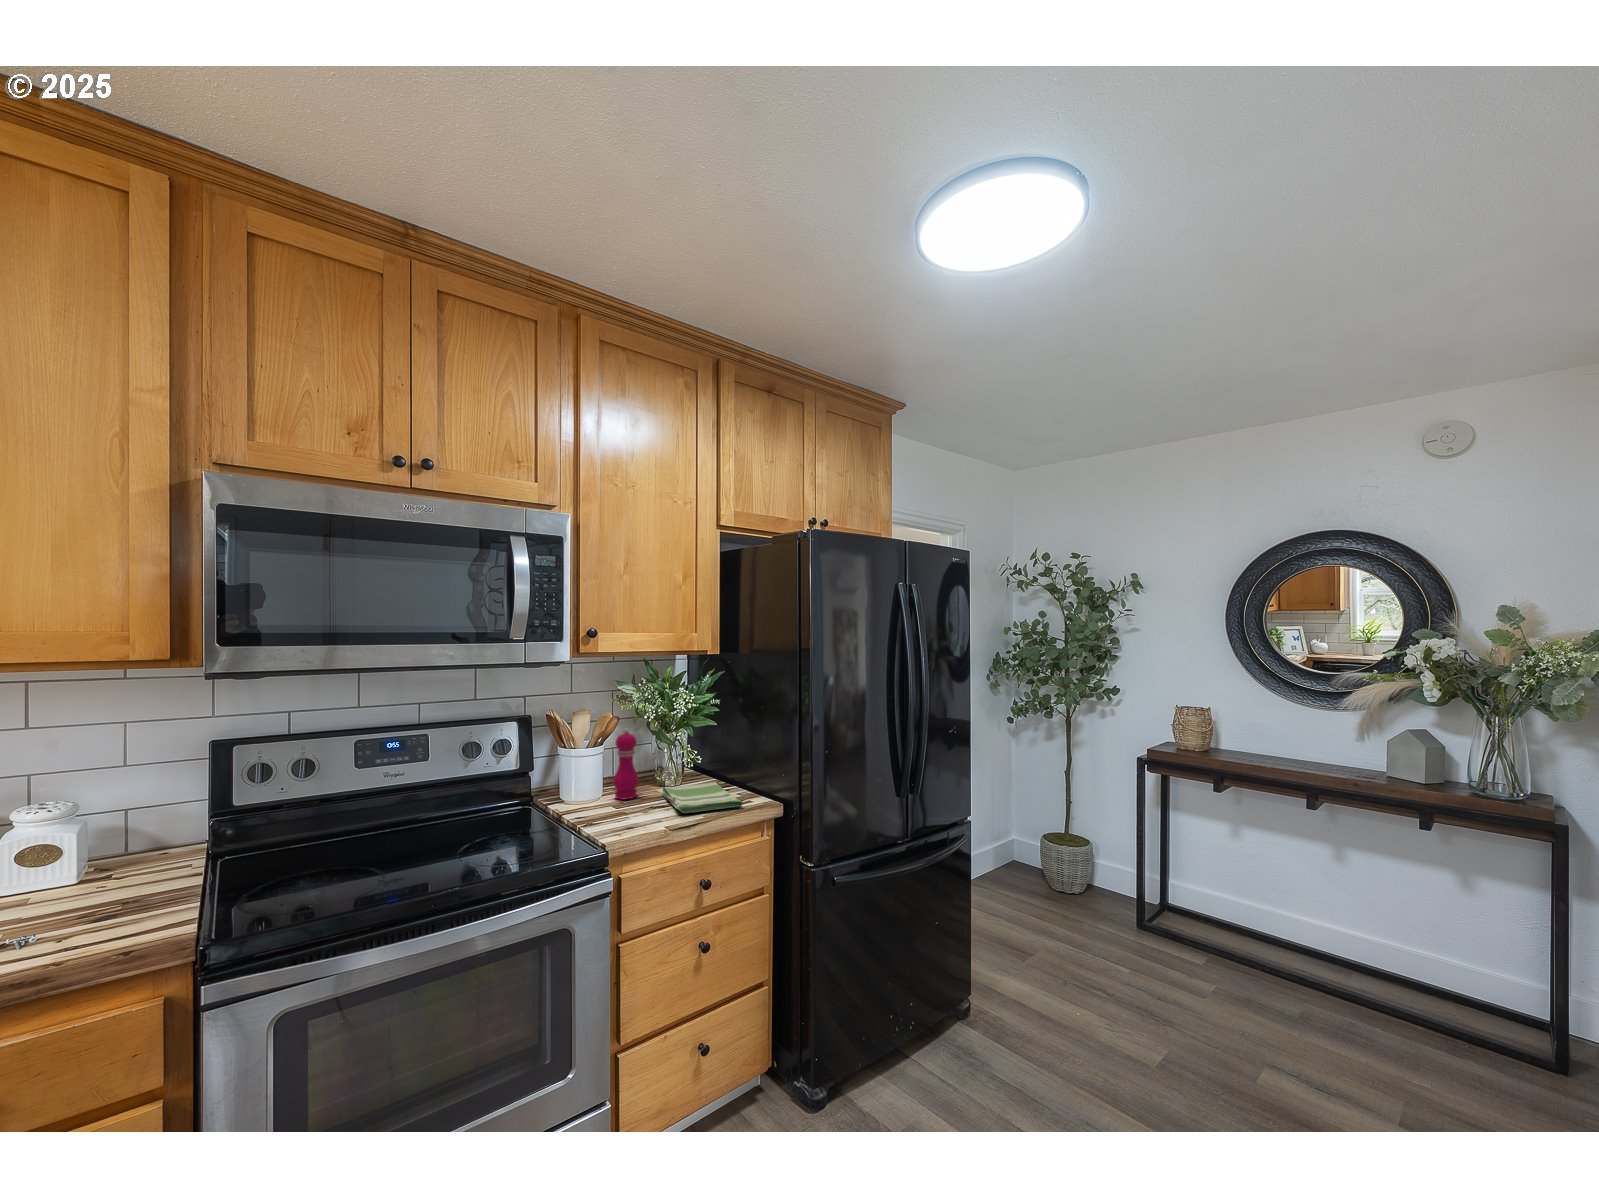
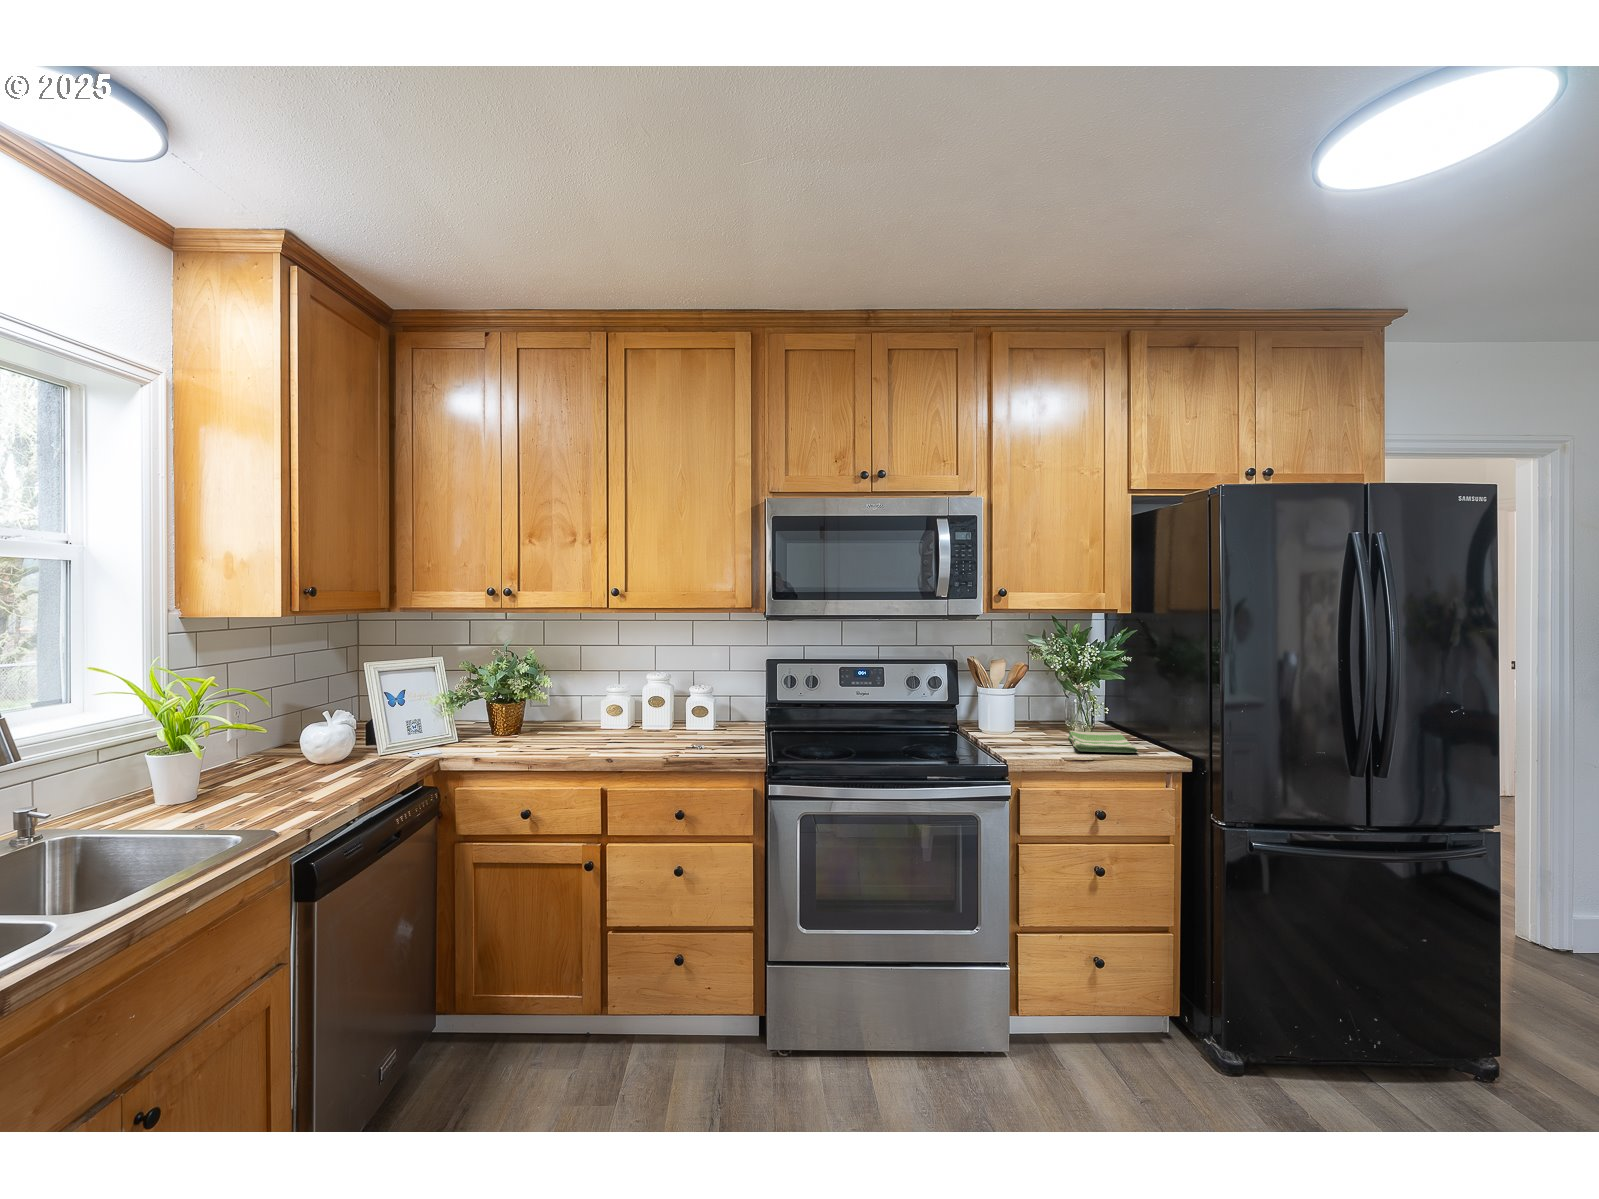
pepper mill: present [613,728,639,799] -> none [1025,676,1047,737]

